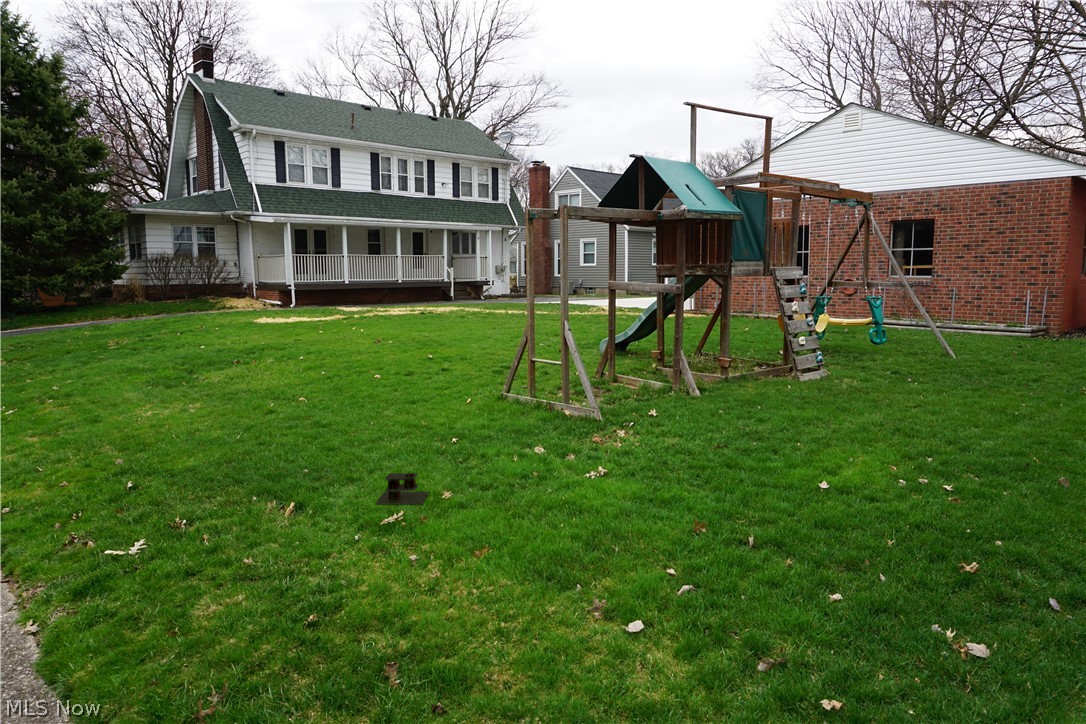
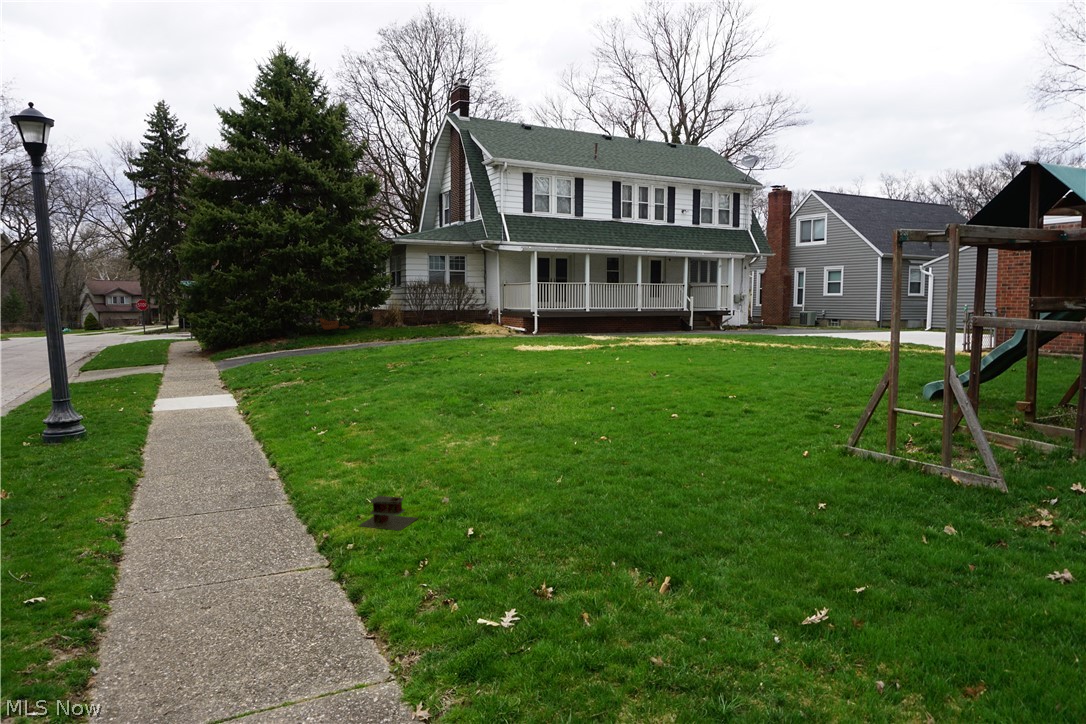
toy house: present [375,473,429,505] -> present [359,496,417,530]

